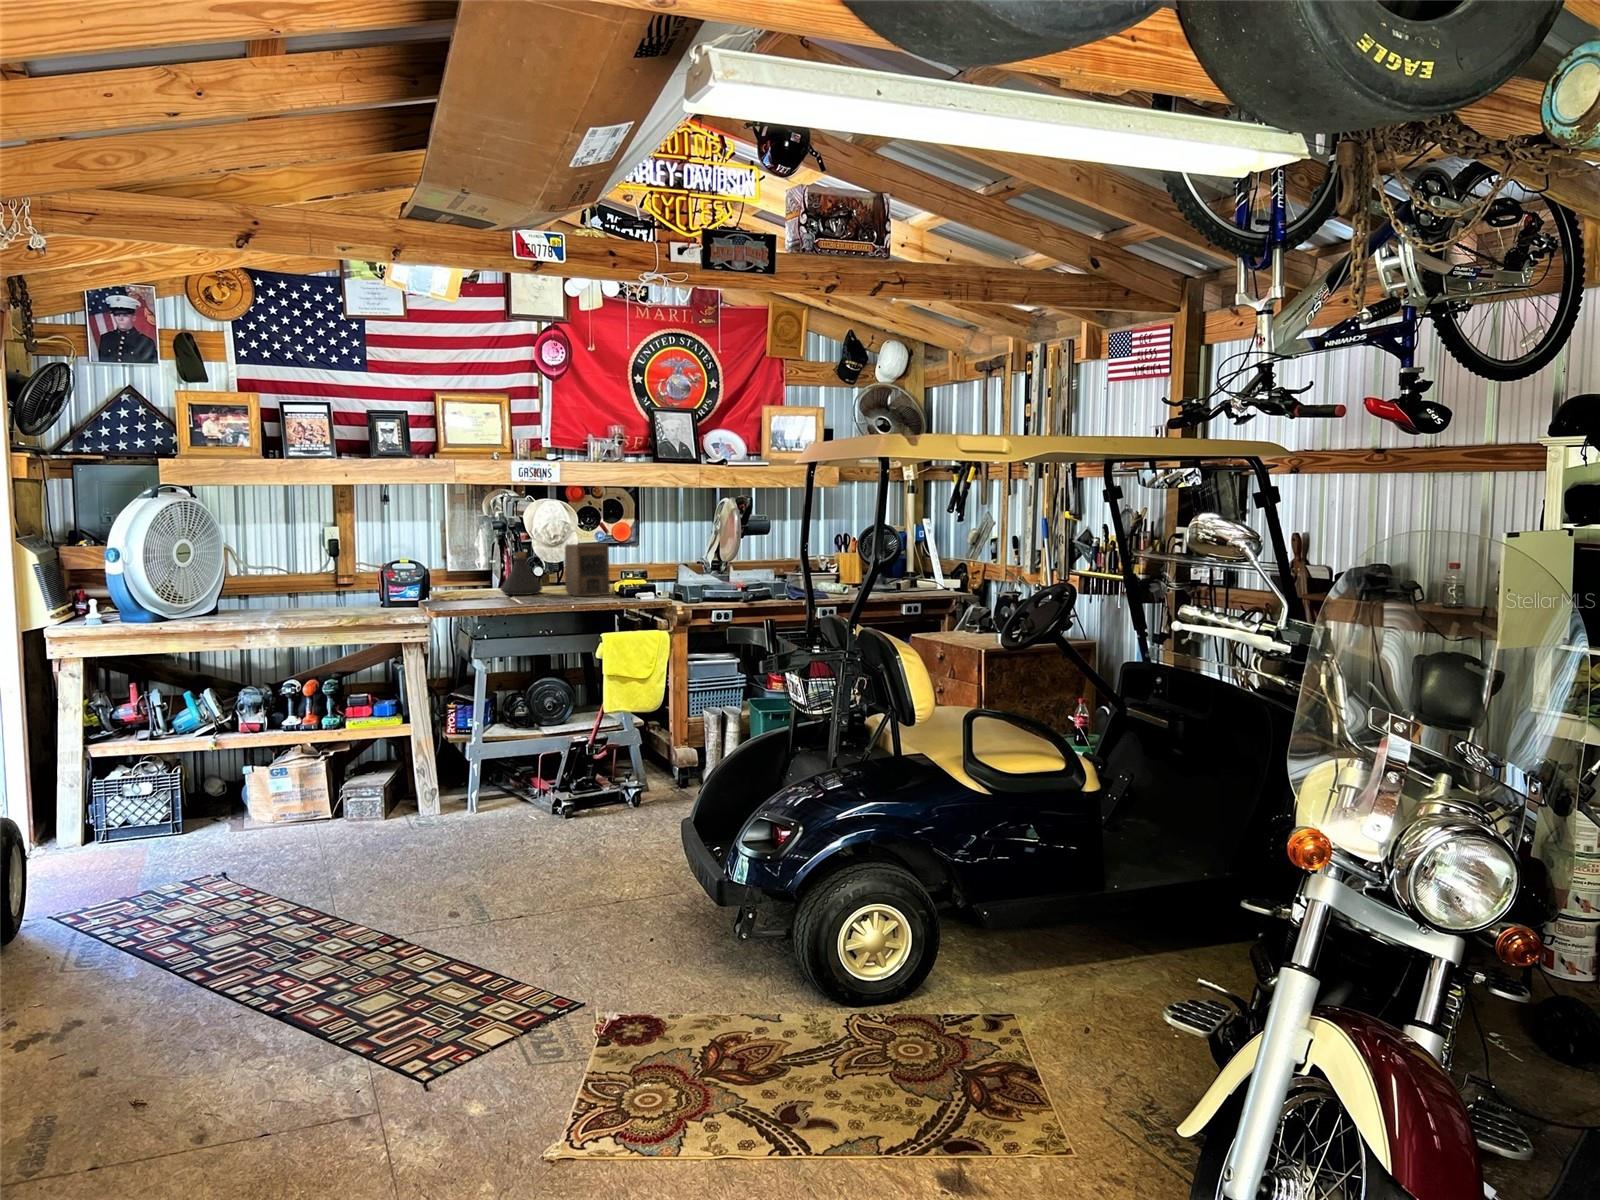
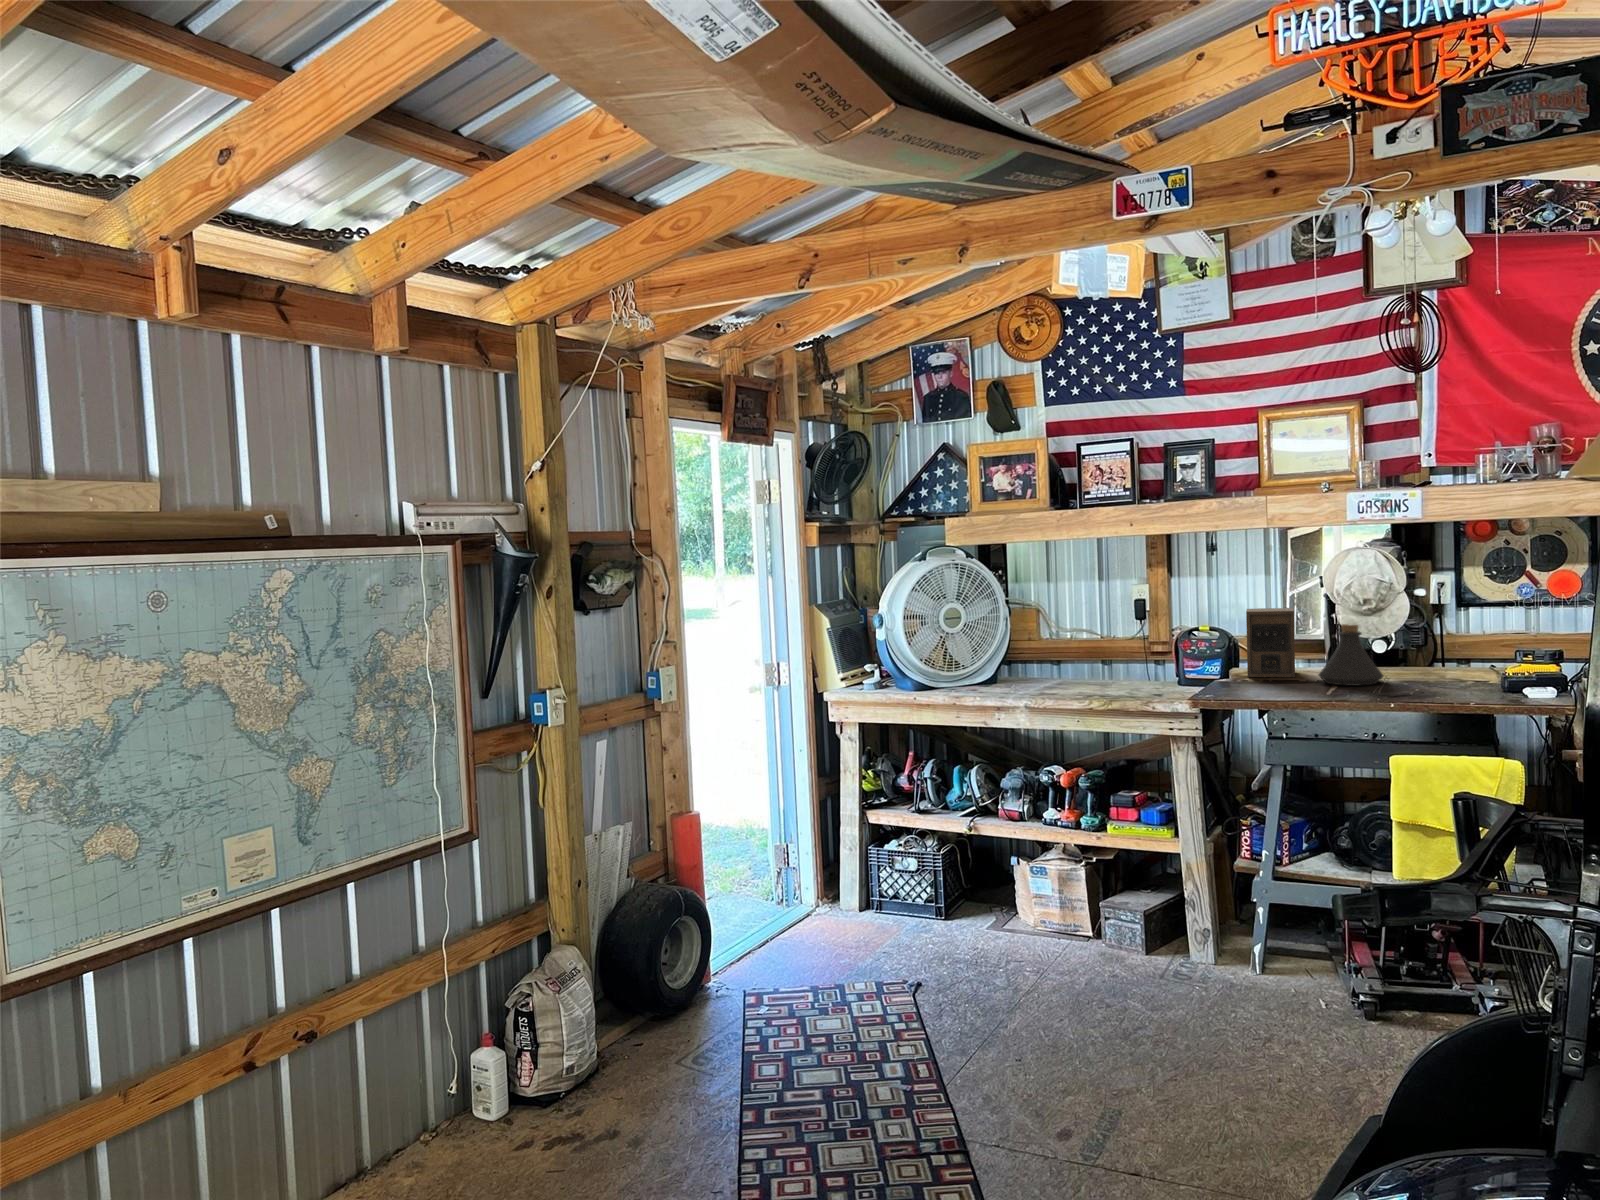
speaker: present [565,544,610,596] -> present [1246,608,1295,677]

